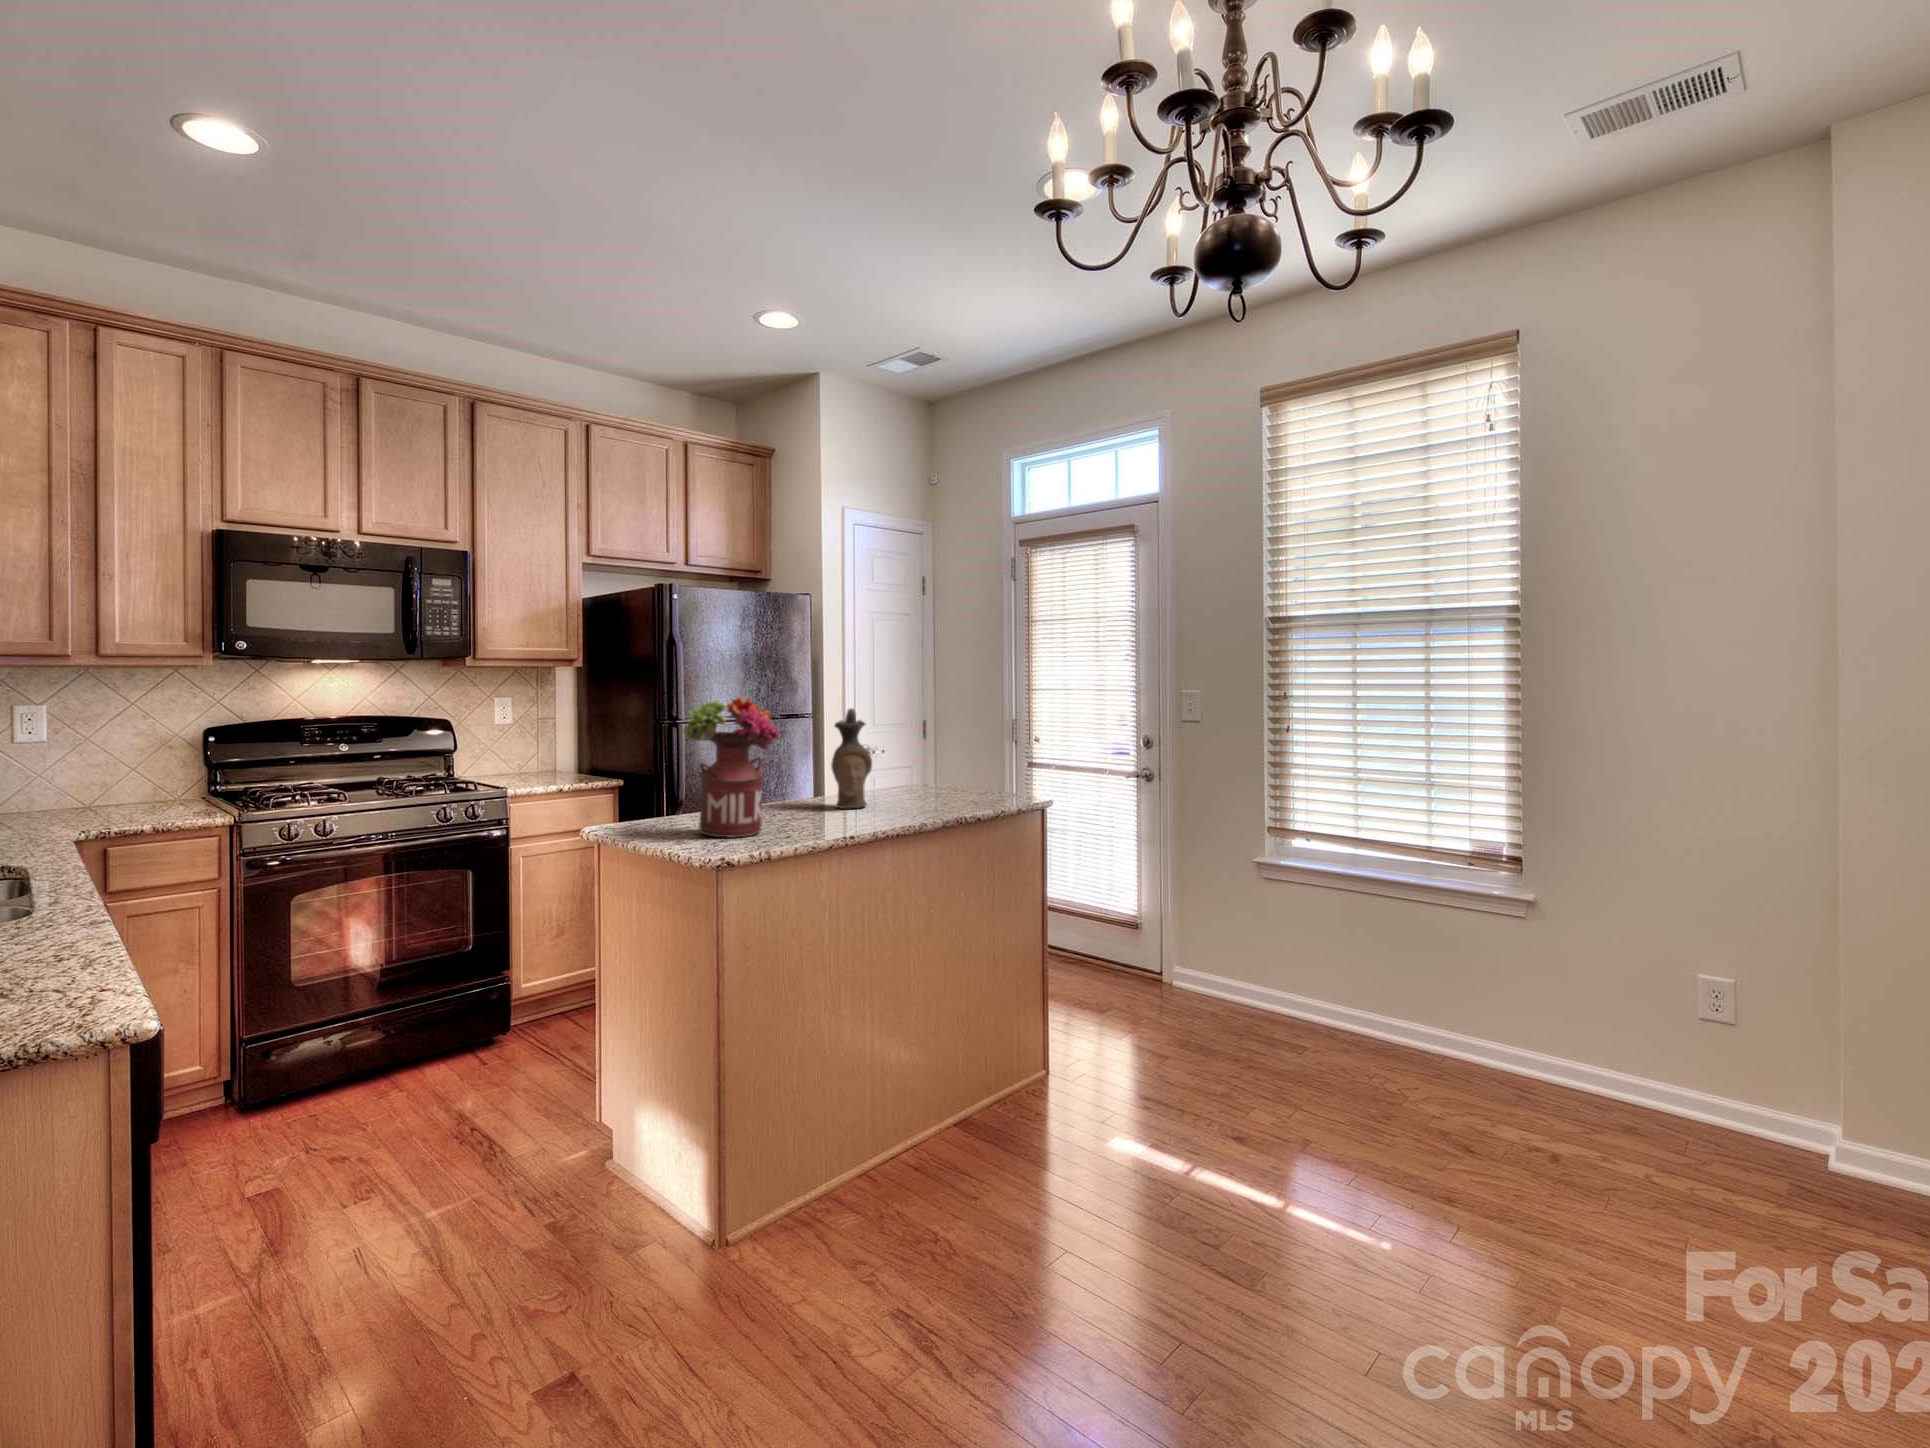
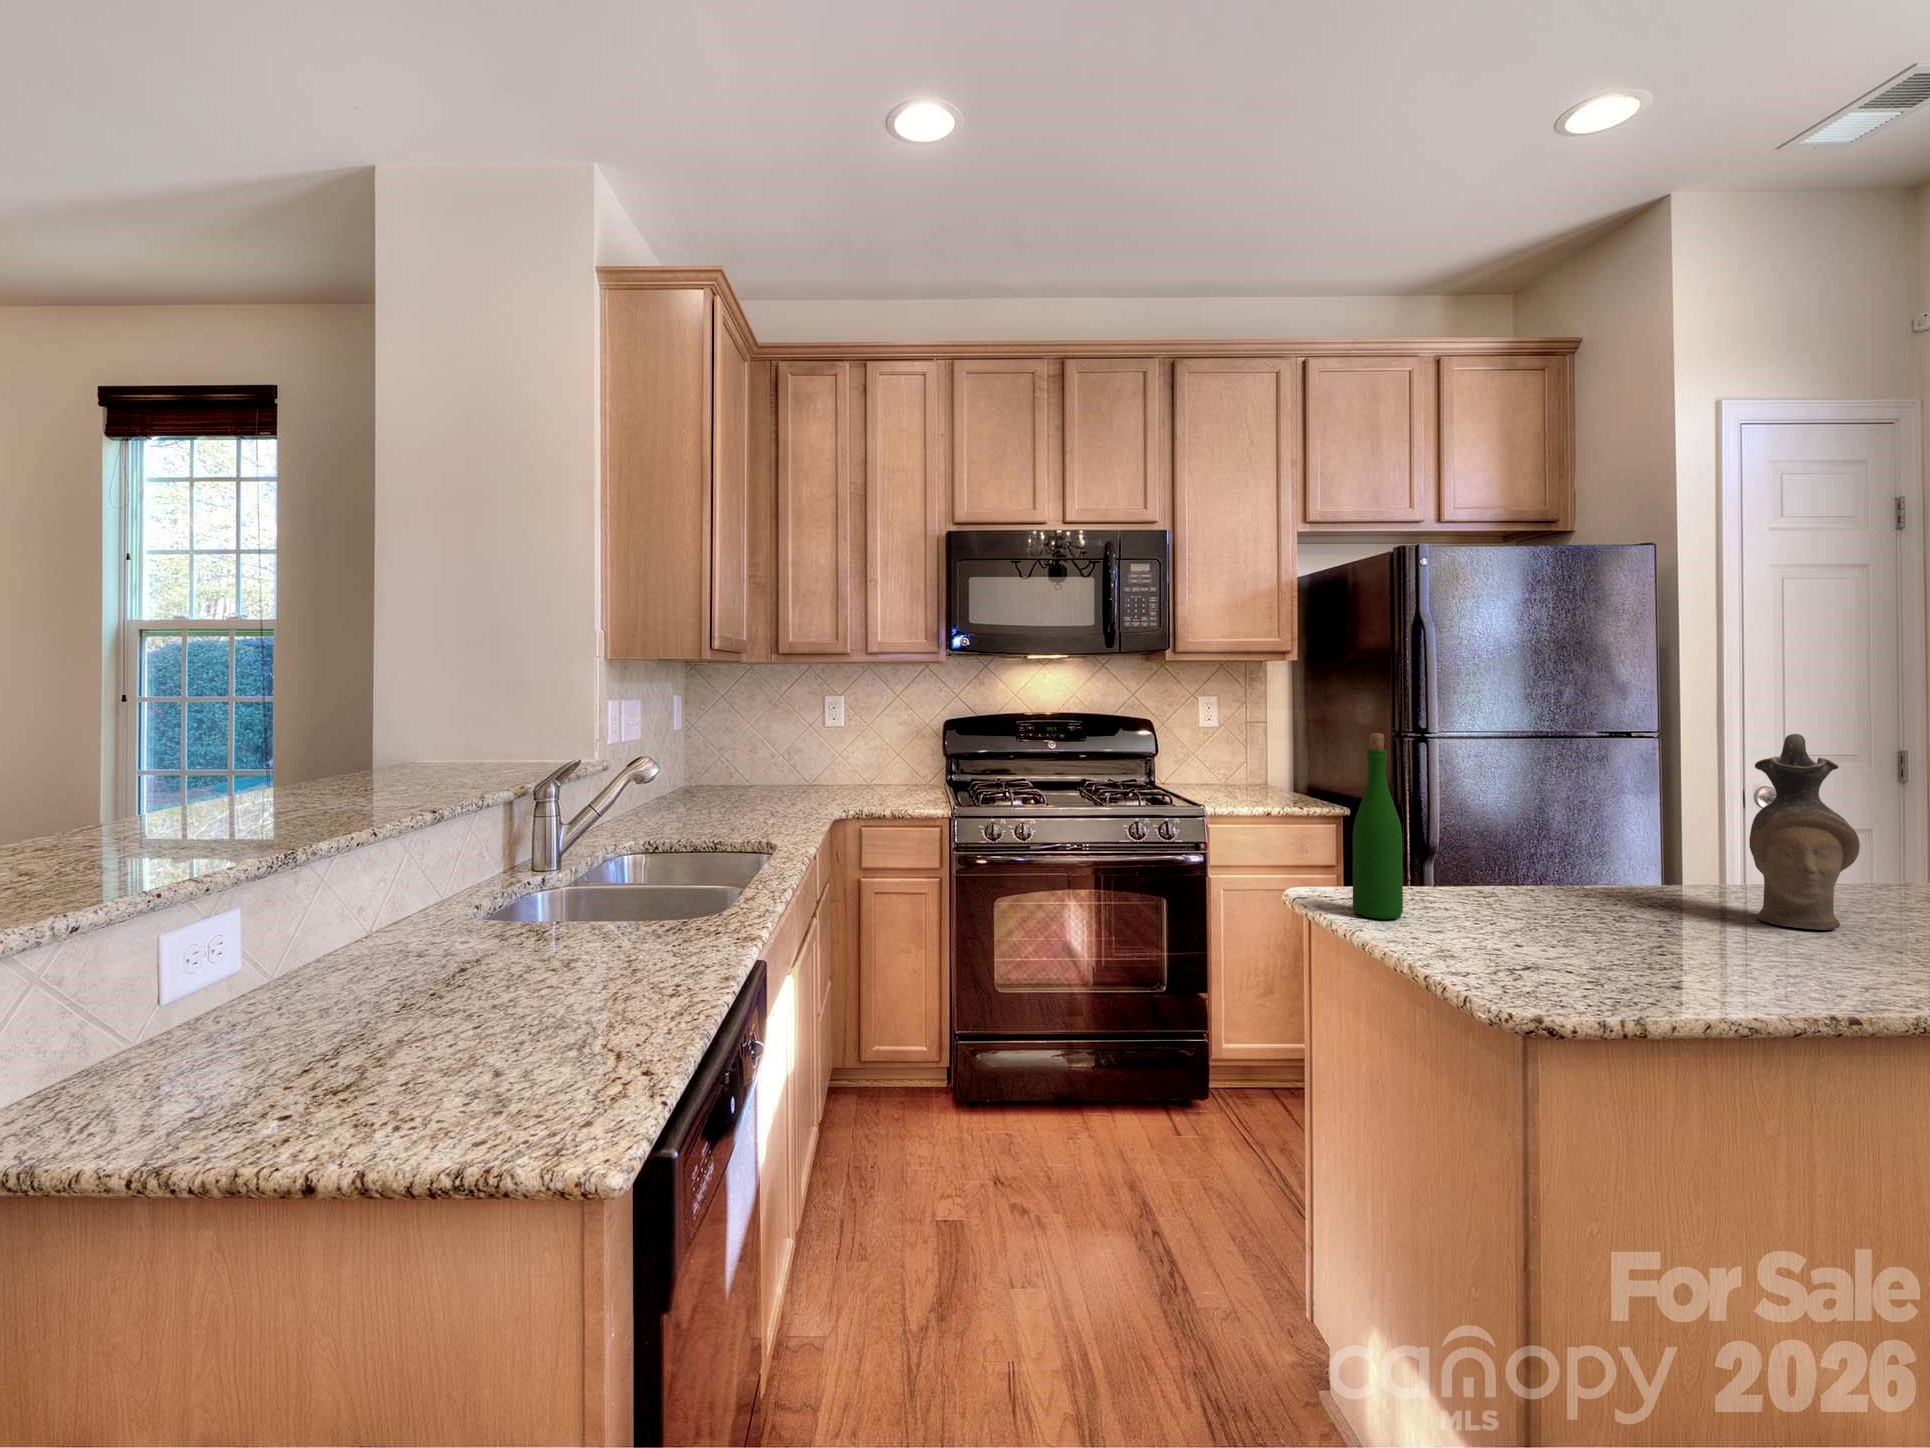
flower arrangement: present [683,696,781,837] -> none [1446,708,1661,968]
wine bottle: none [628,714,659,832] -> present [1353,733,1403,919]

